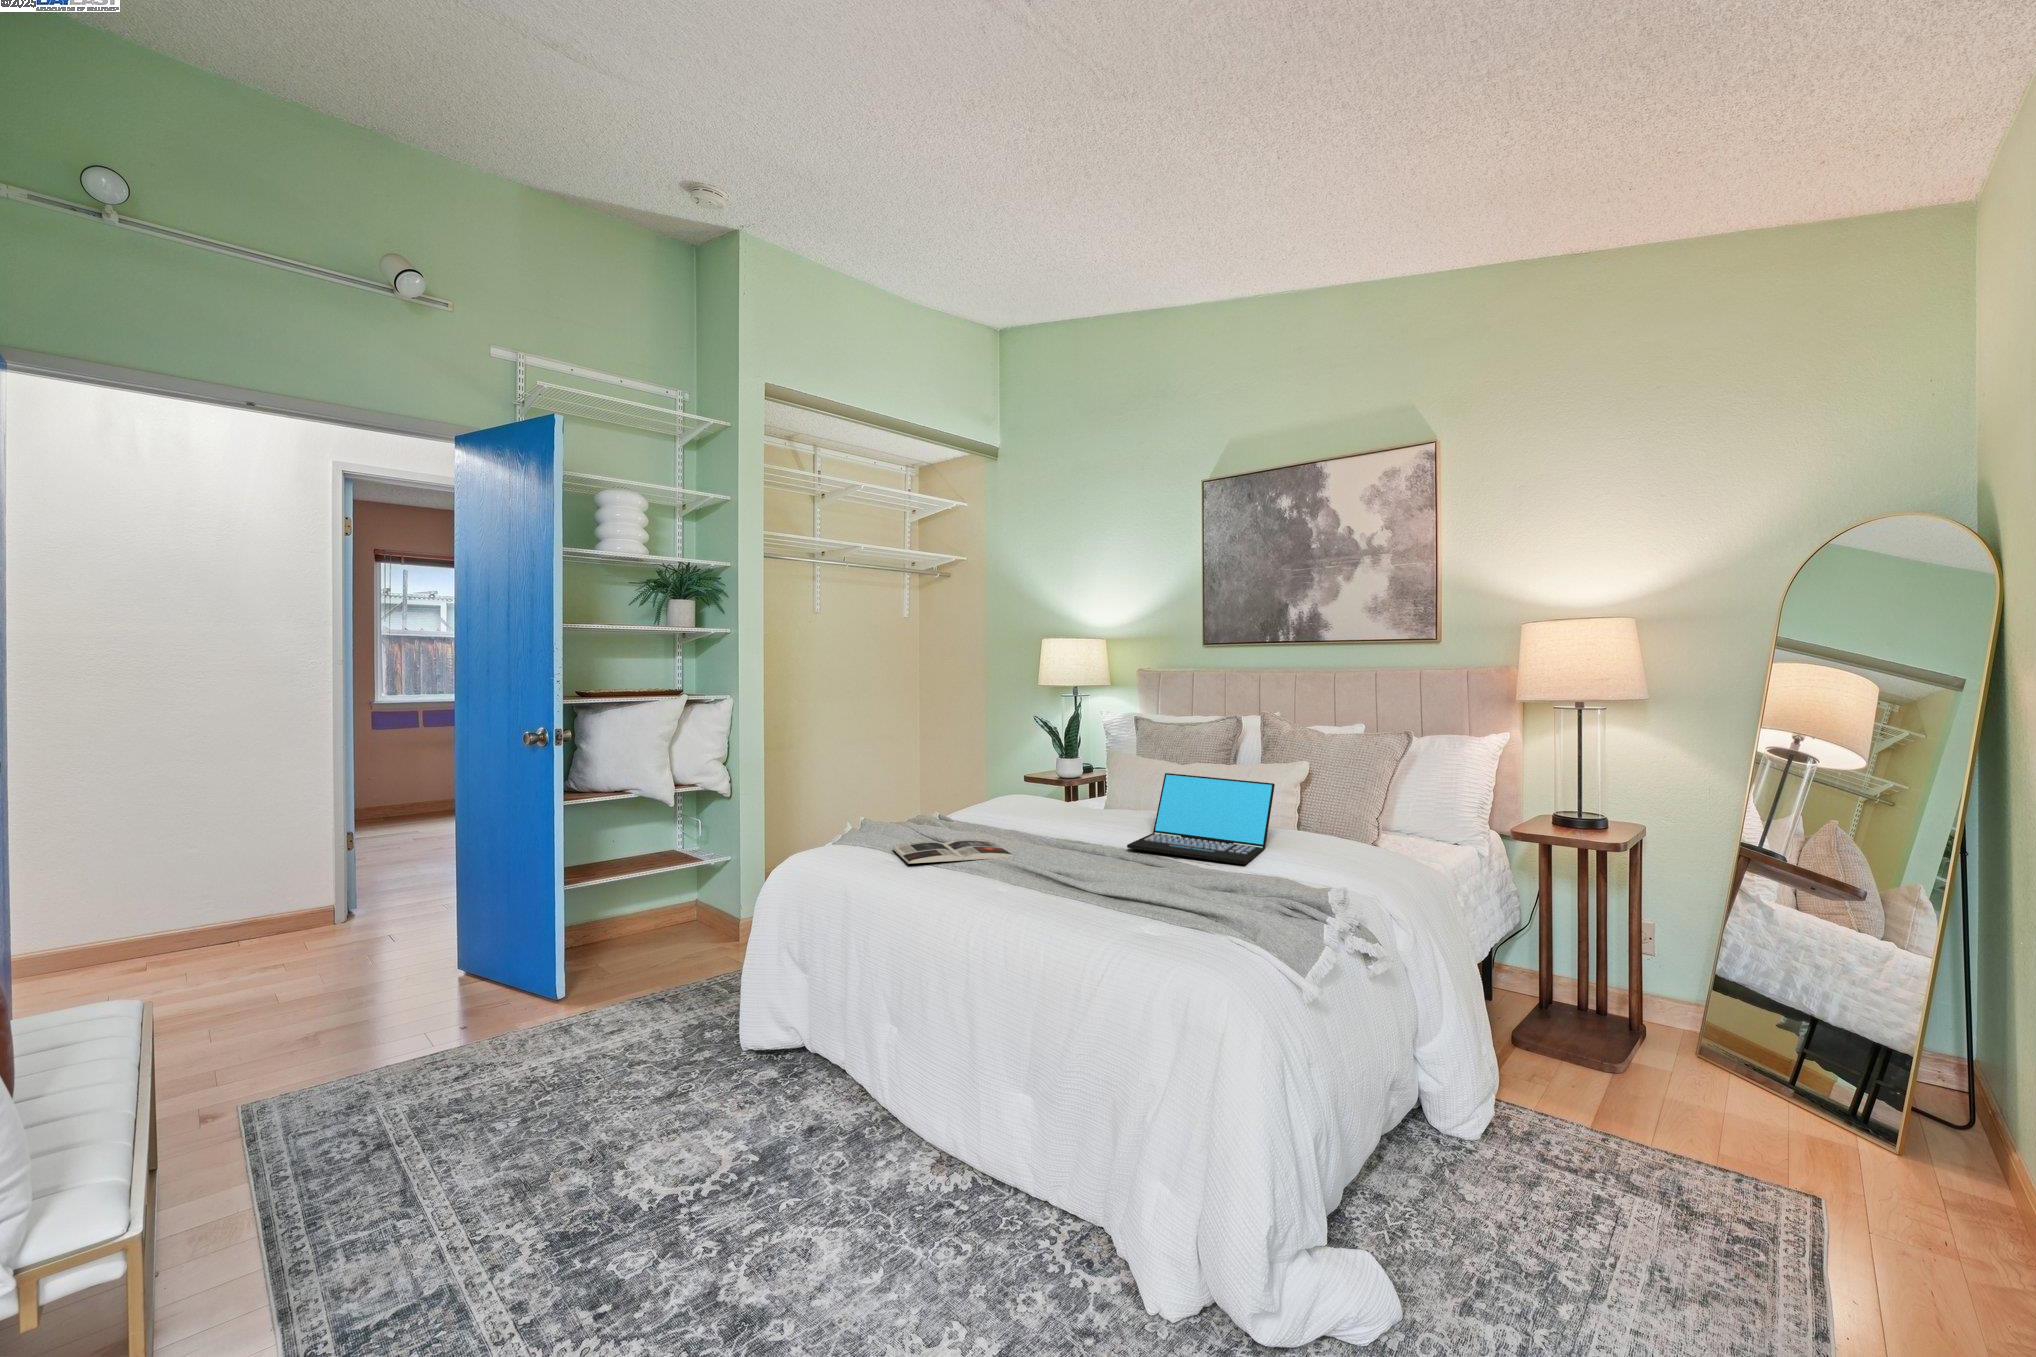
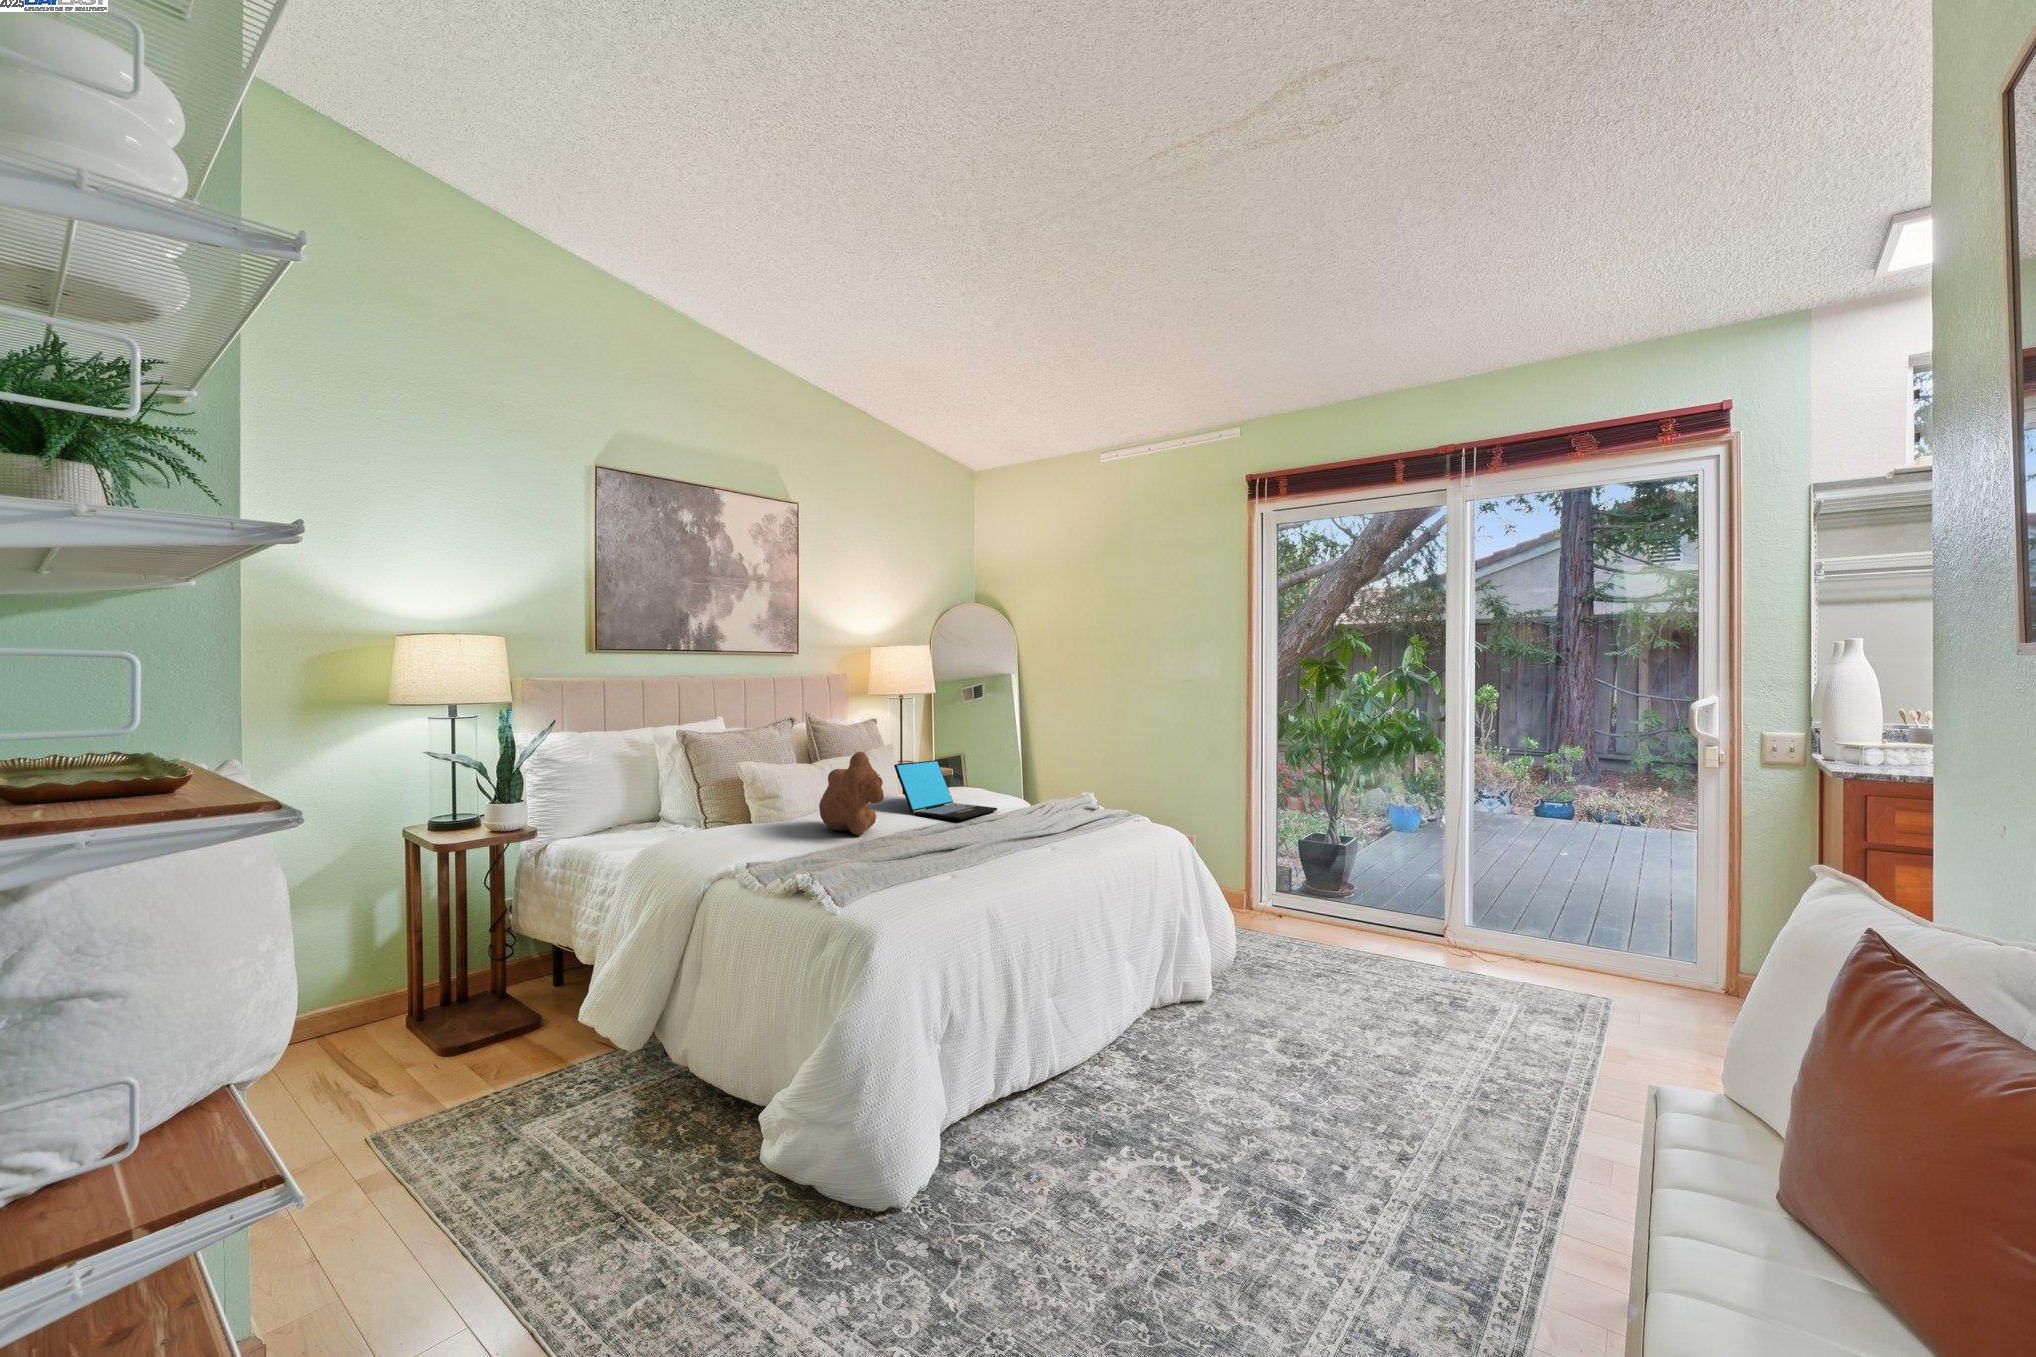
teddy bear: none [982,740,1073,826] -> present [819,752,884,835]
magazine: present [892,839,1014,864] -> none [916,843,1015,867]

